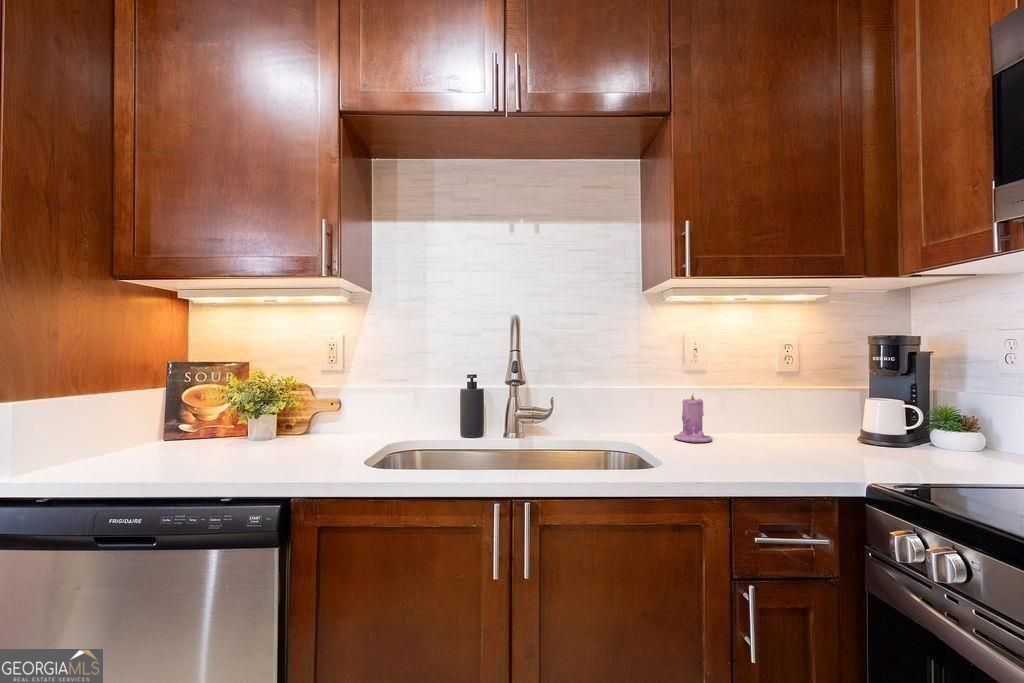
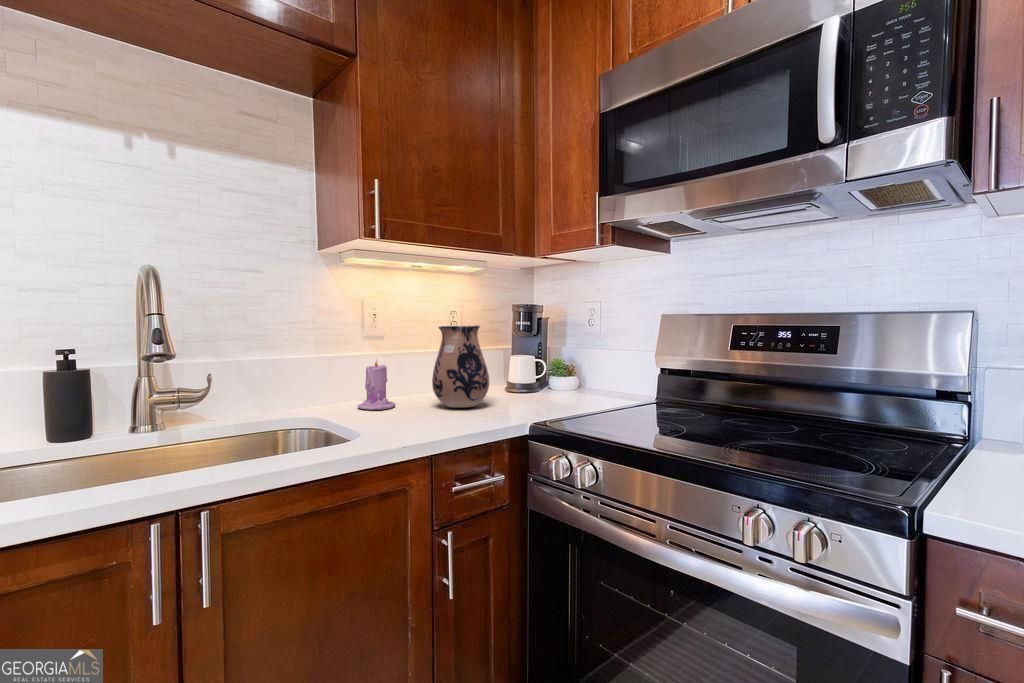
ceramic pitcher: none [751,361,824,453] -> present [432,325,489,408]

